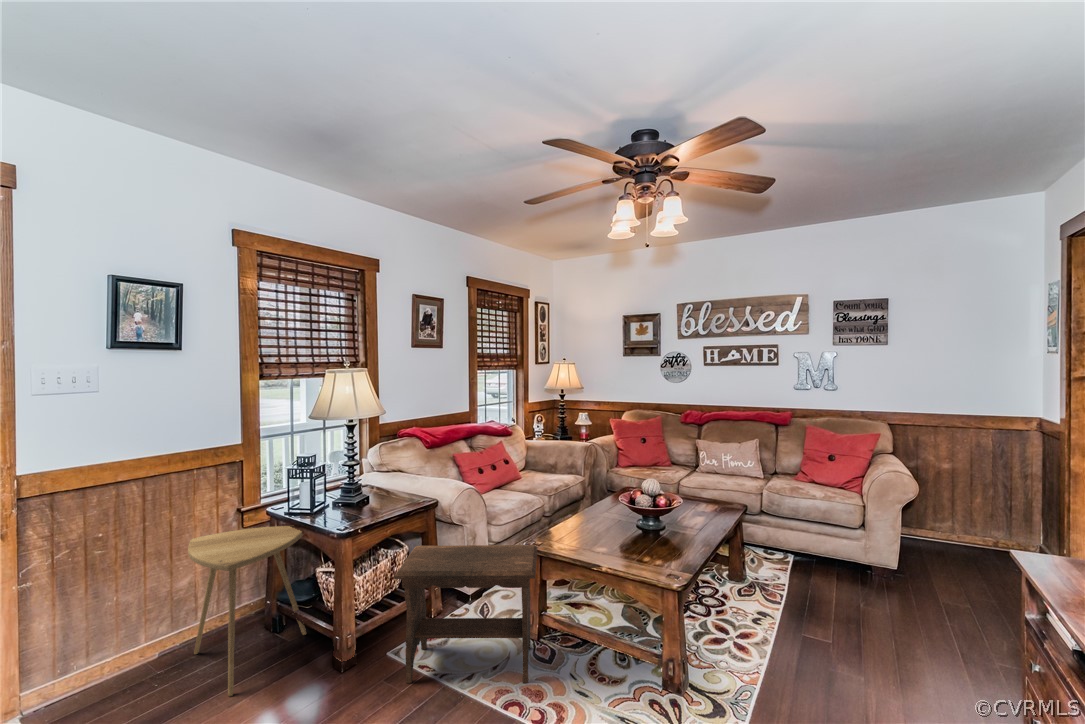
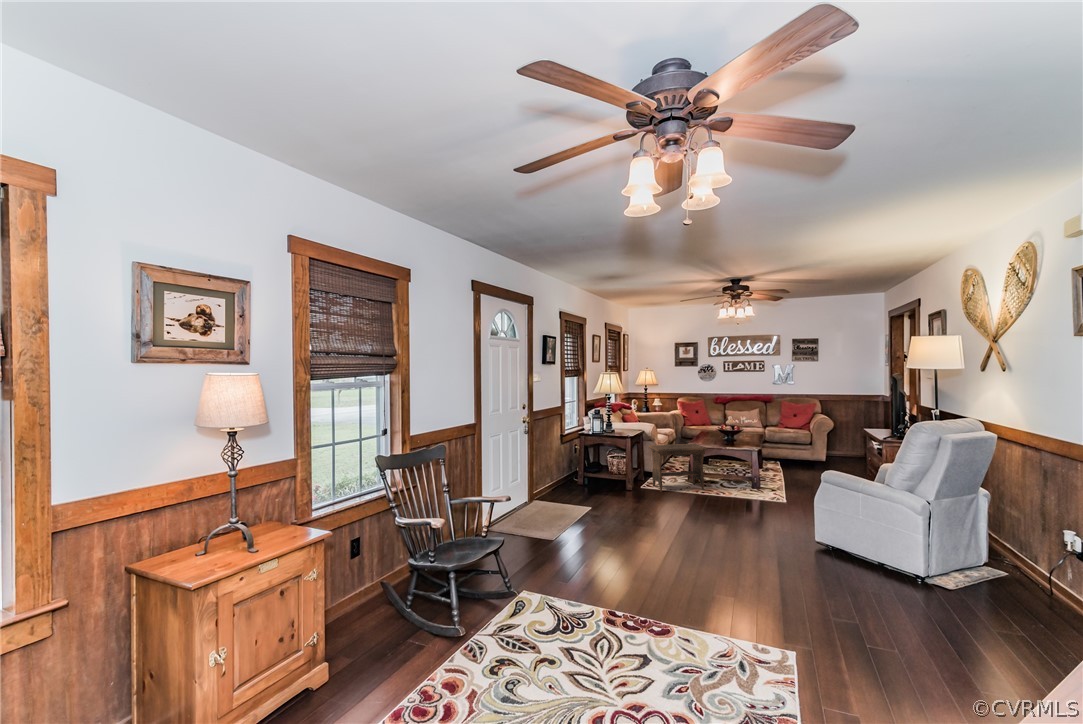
side table: present [188,526,306,696] -> none [563,441,606,497]

